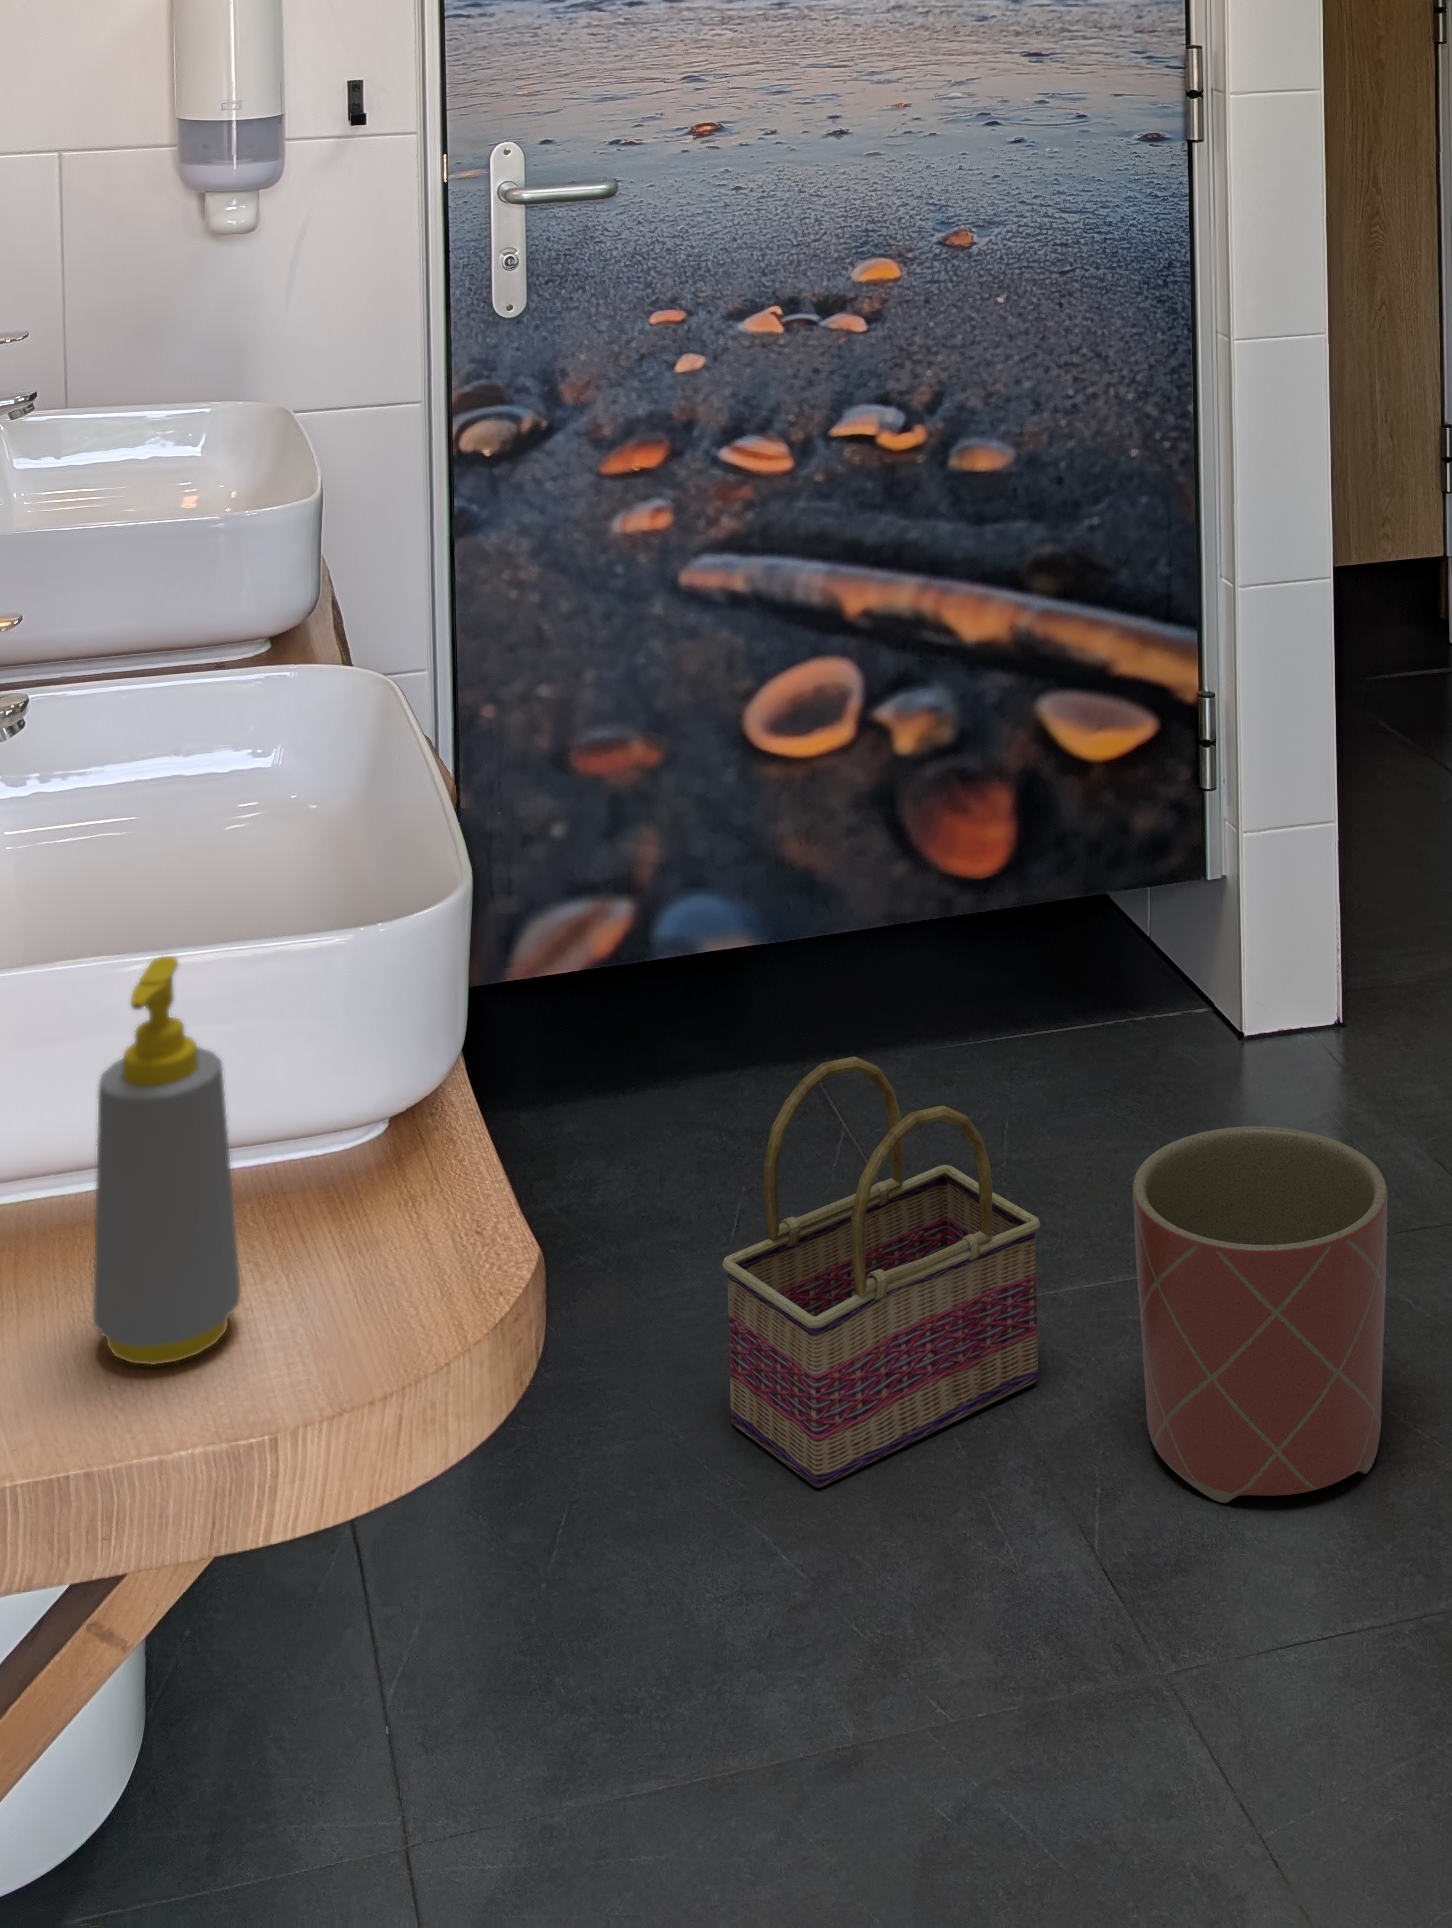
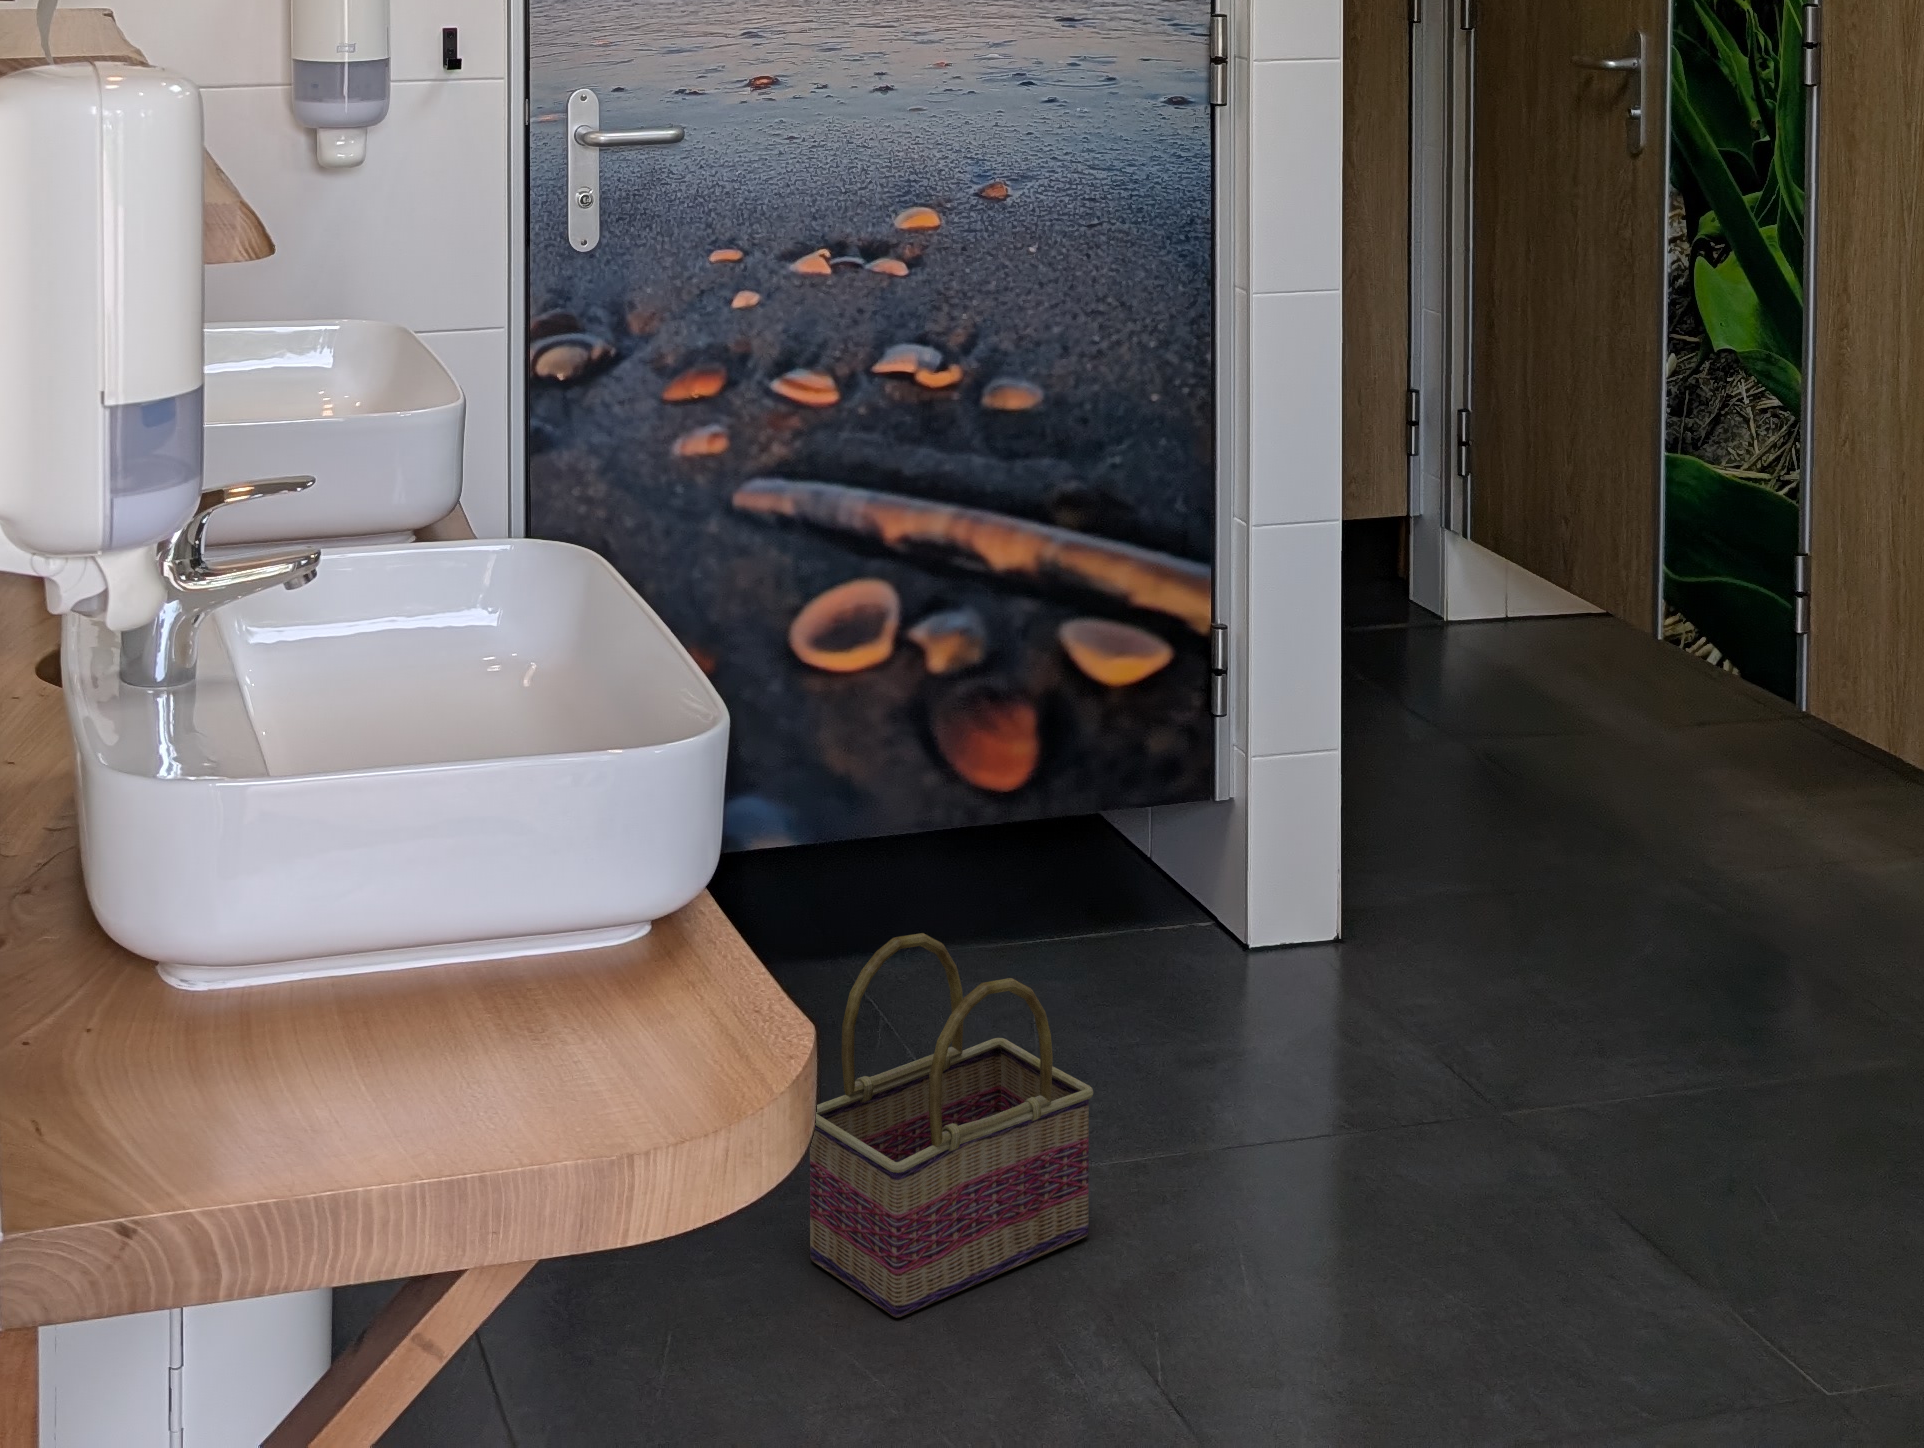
soap bottle: present [93,956,240,1365] -> none [438,759,560,1105]
planter: present [1133,1126,1387,1503] -> none [1187,1011,1425,1348]

